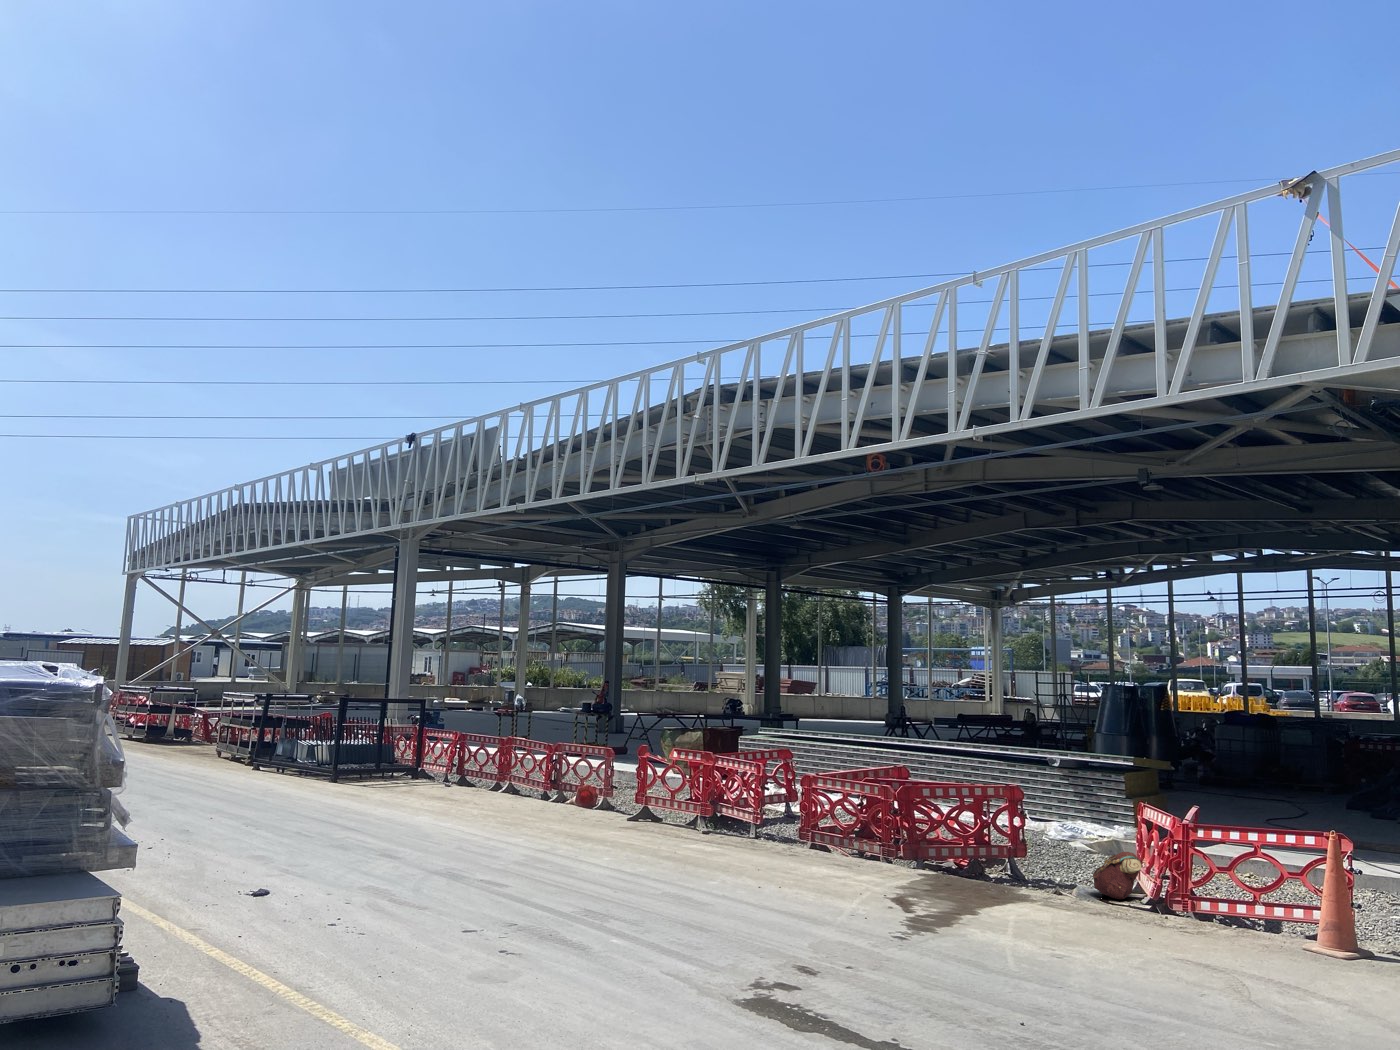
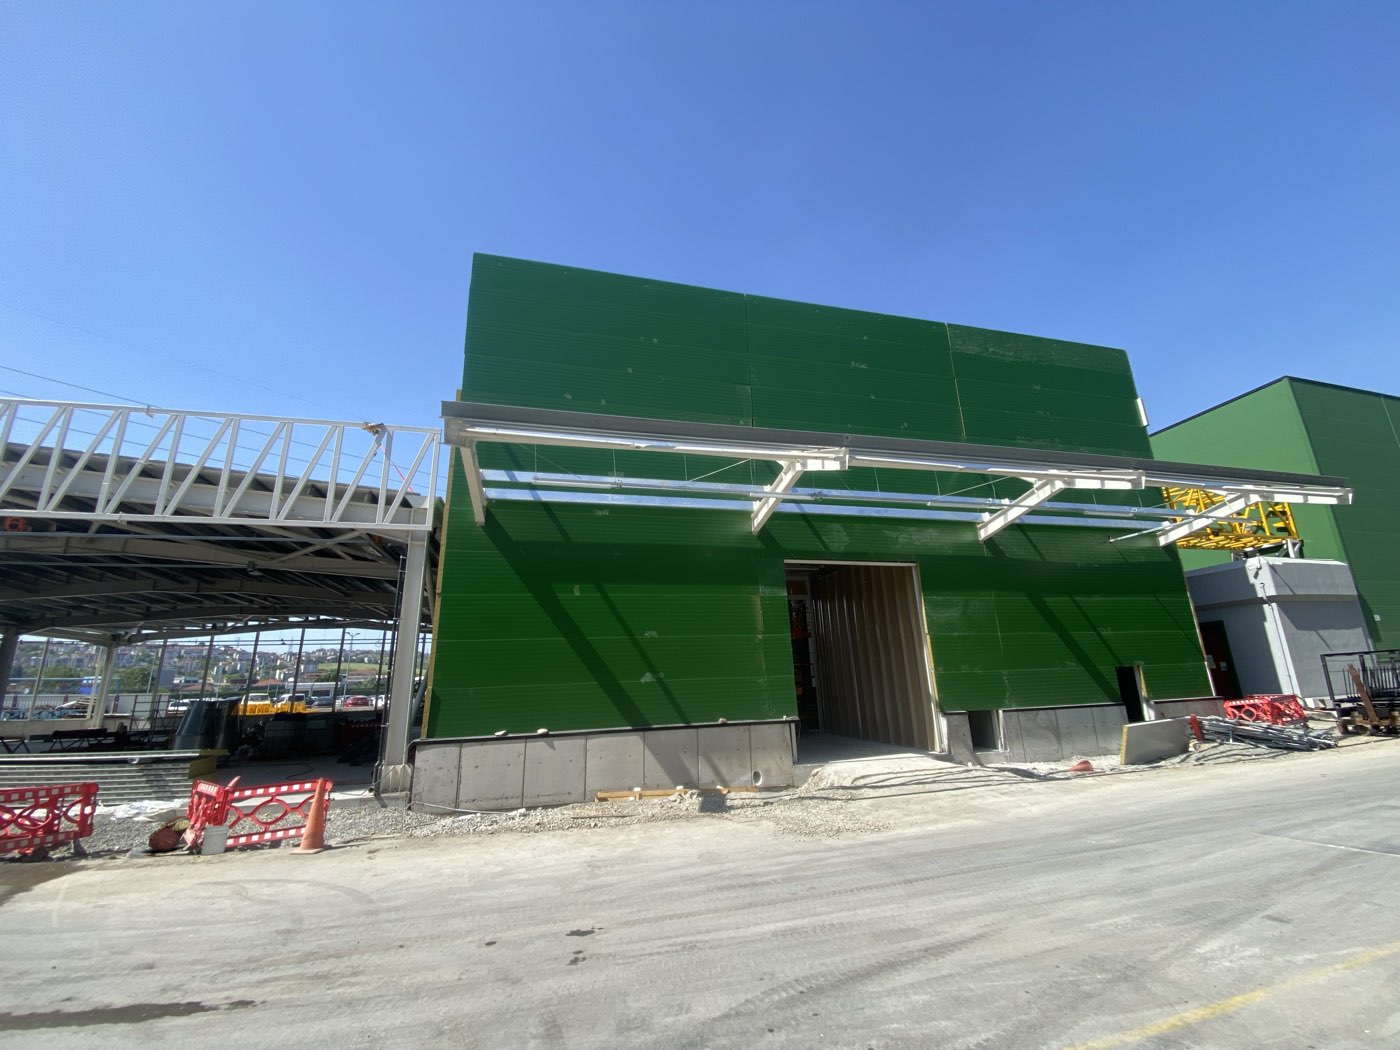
bucket: none [1157,873,1201,921] -> present [201,823,229,855]

